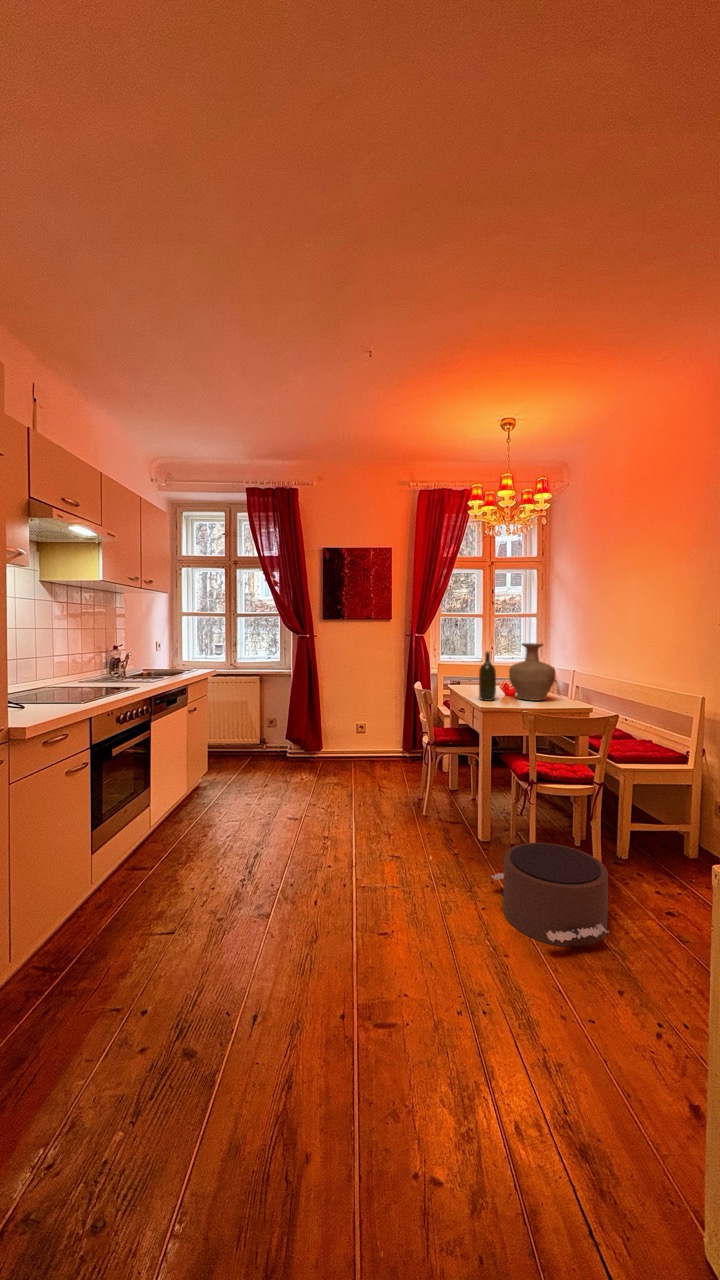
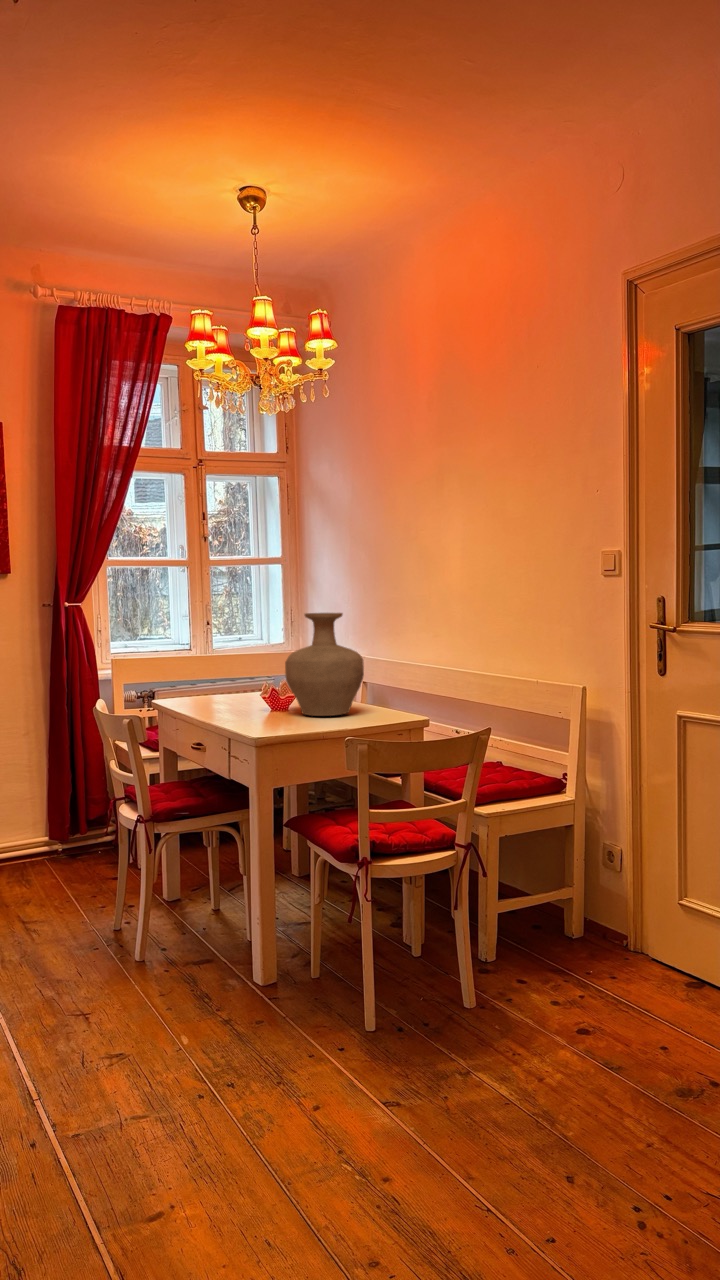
wine bottle: present [479,651,496,701] -> none [236,631,268,724]
pouf: present [491,843,609,947] -> none [314,963,528,1135]

